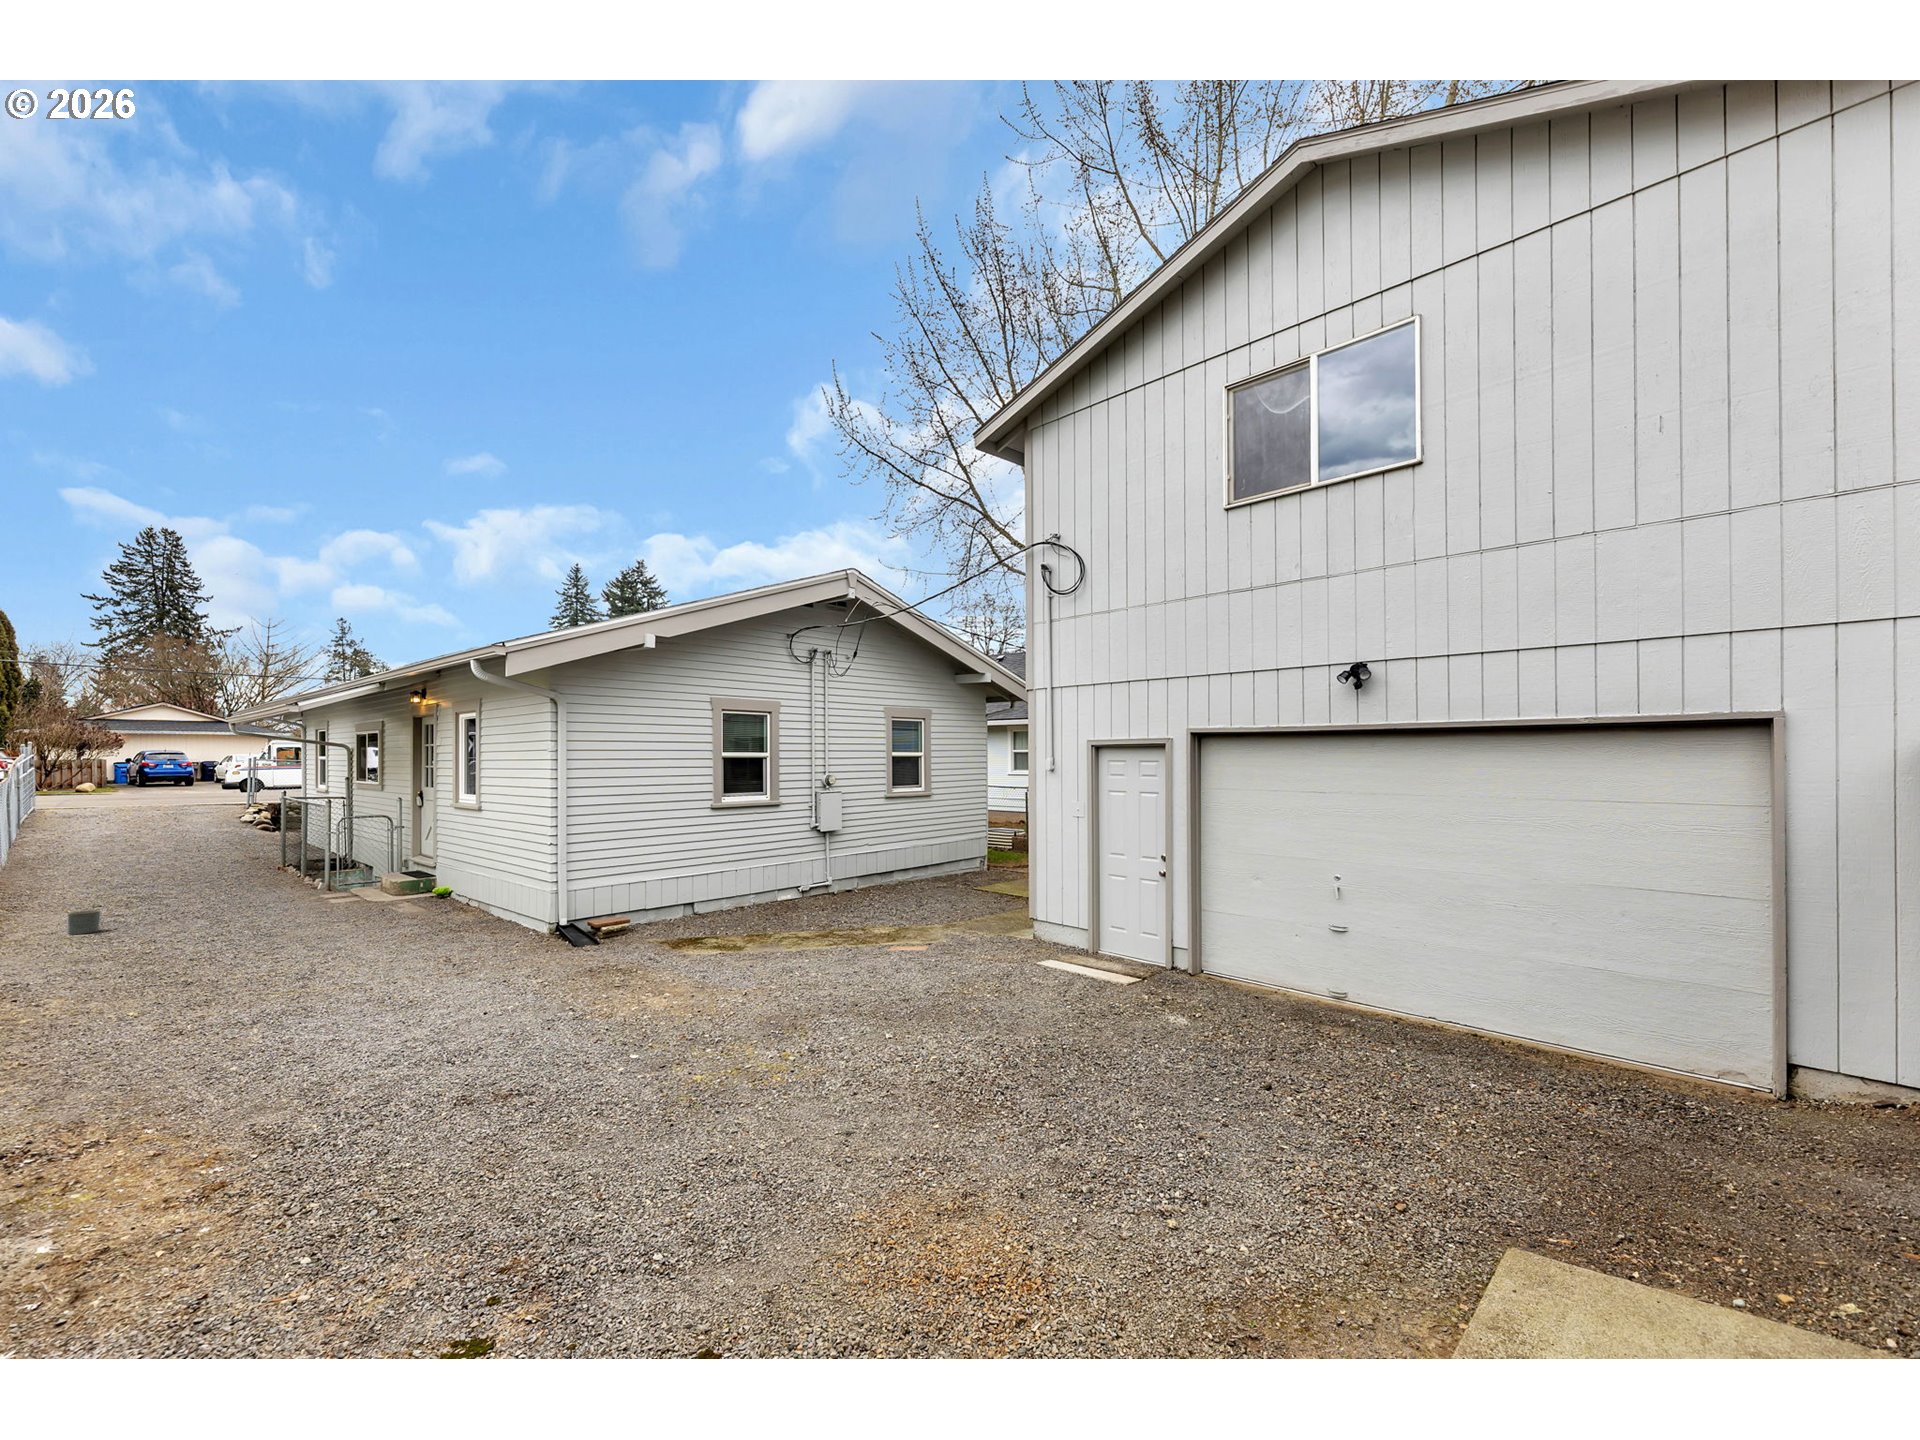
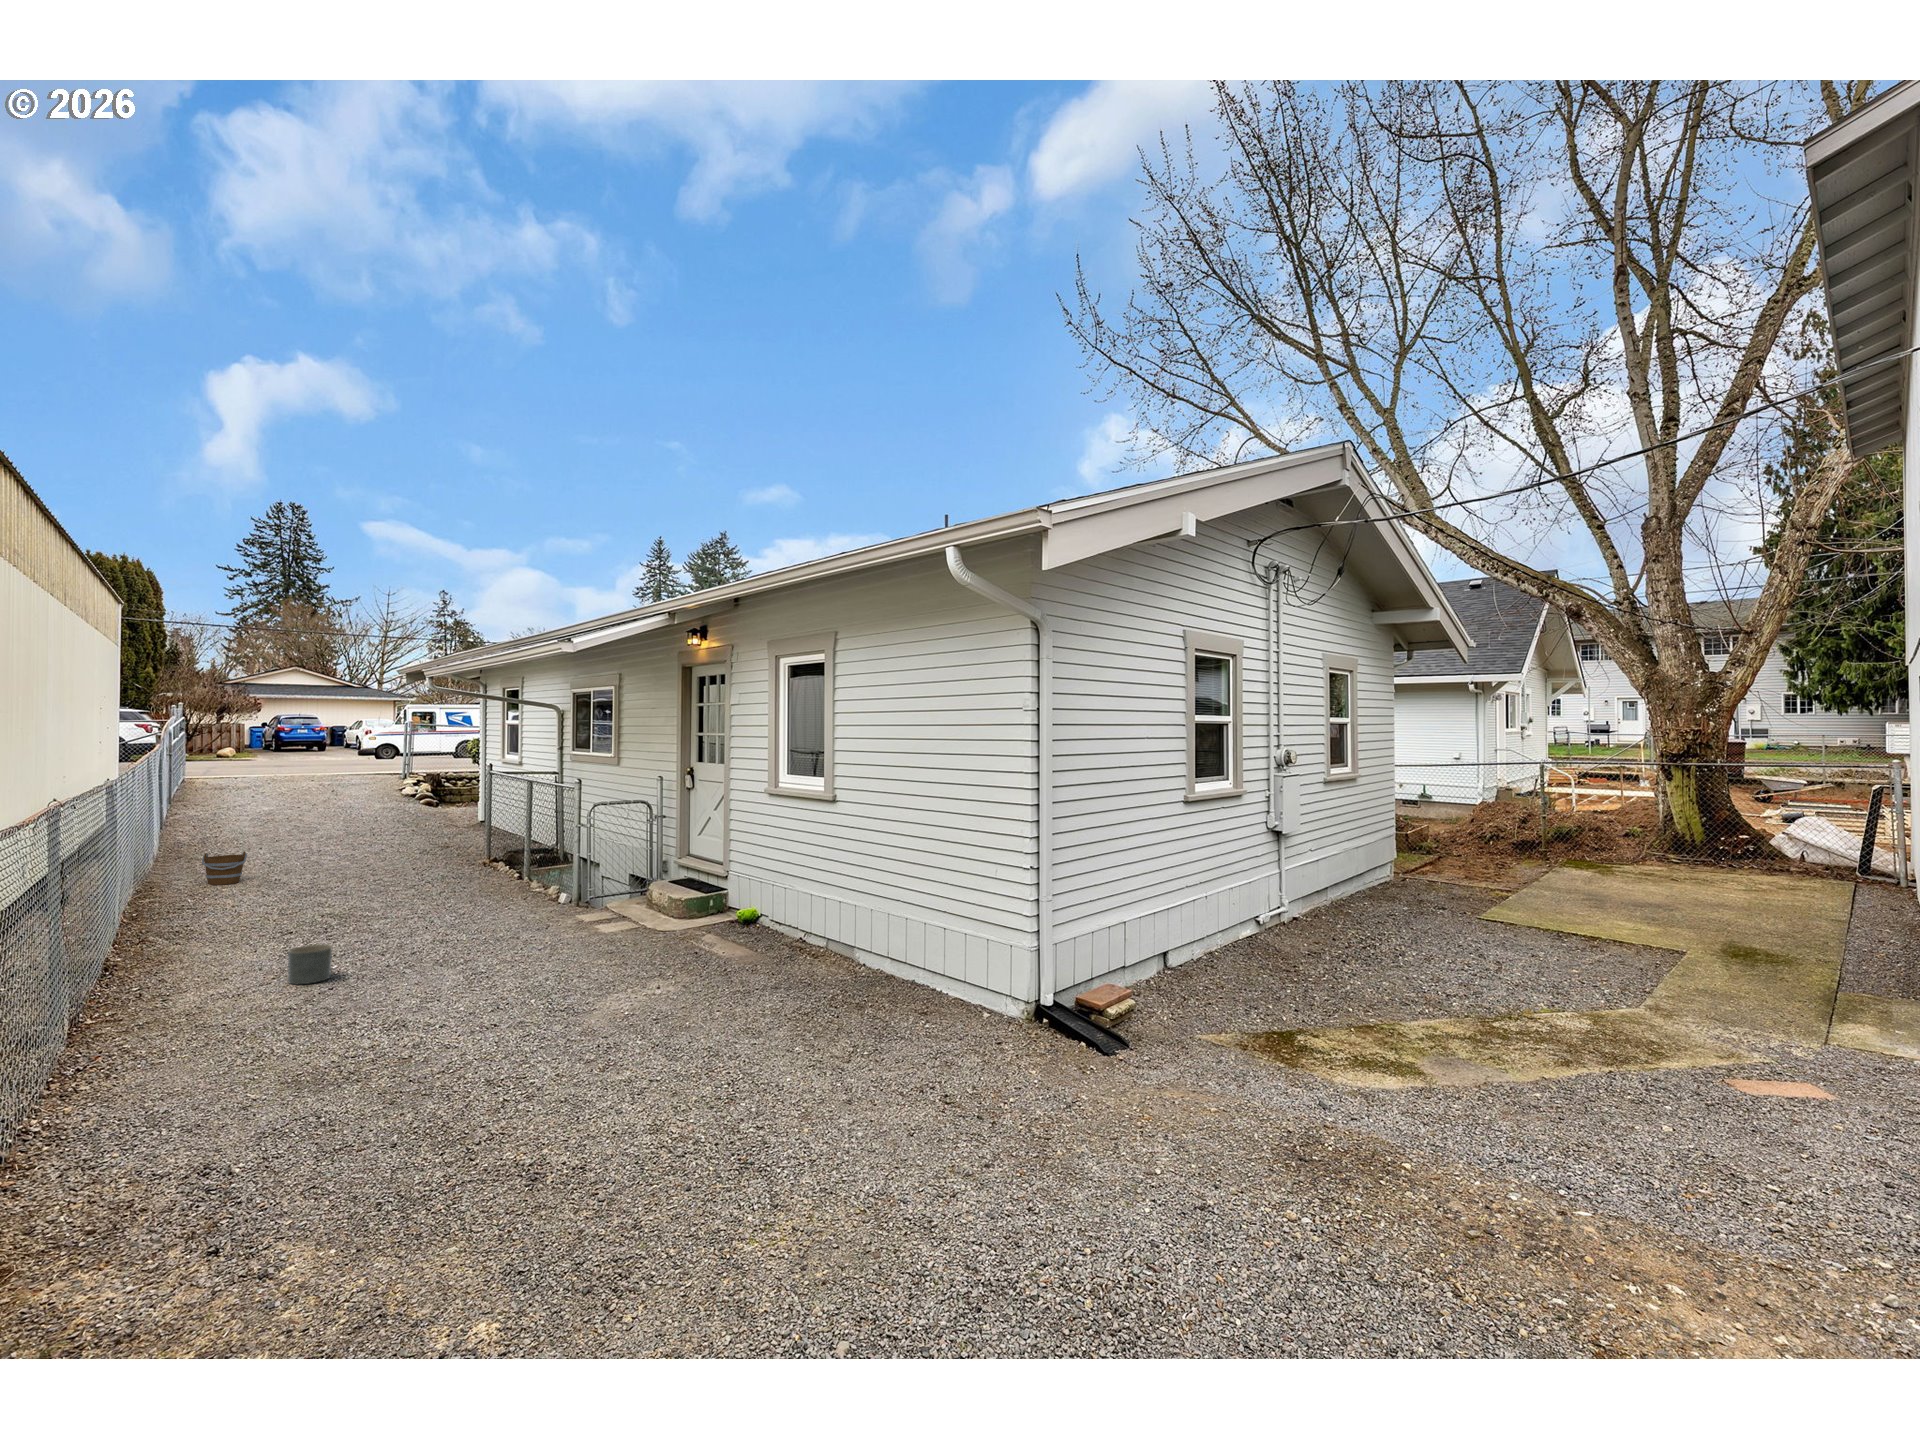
bucket: none [26,862,63,887] -> present [202,851,247,885]

